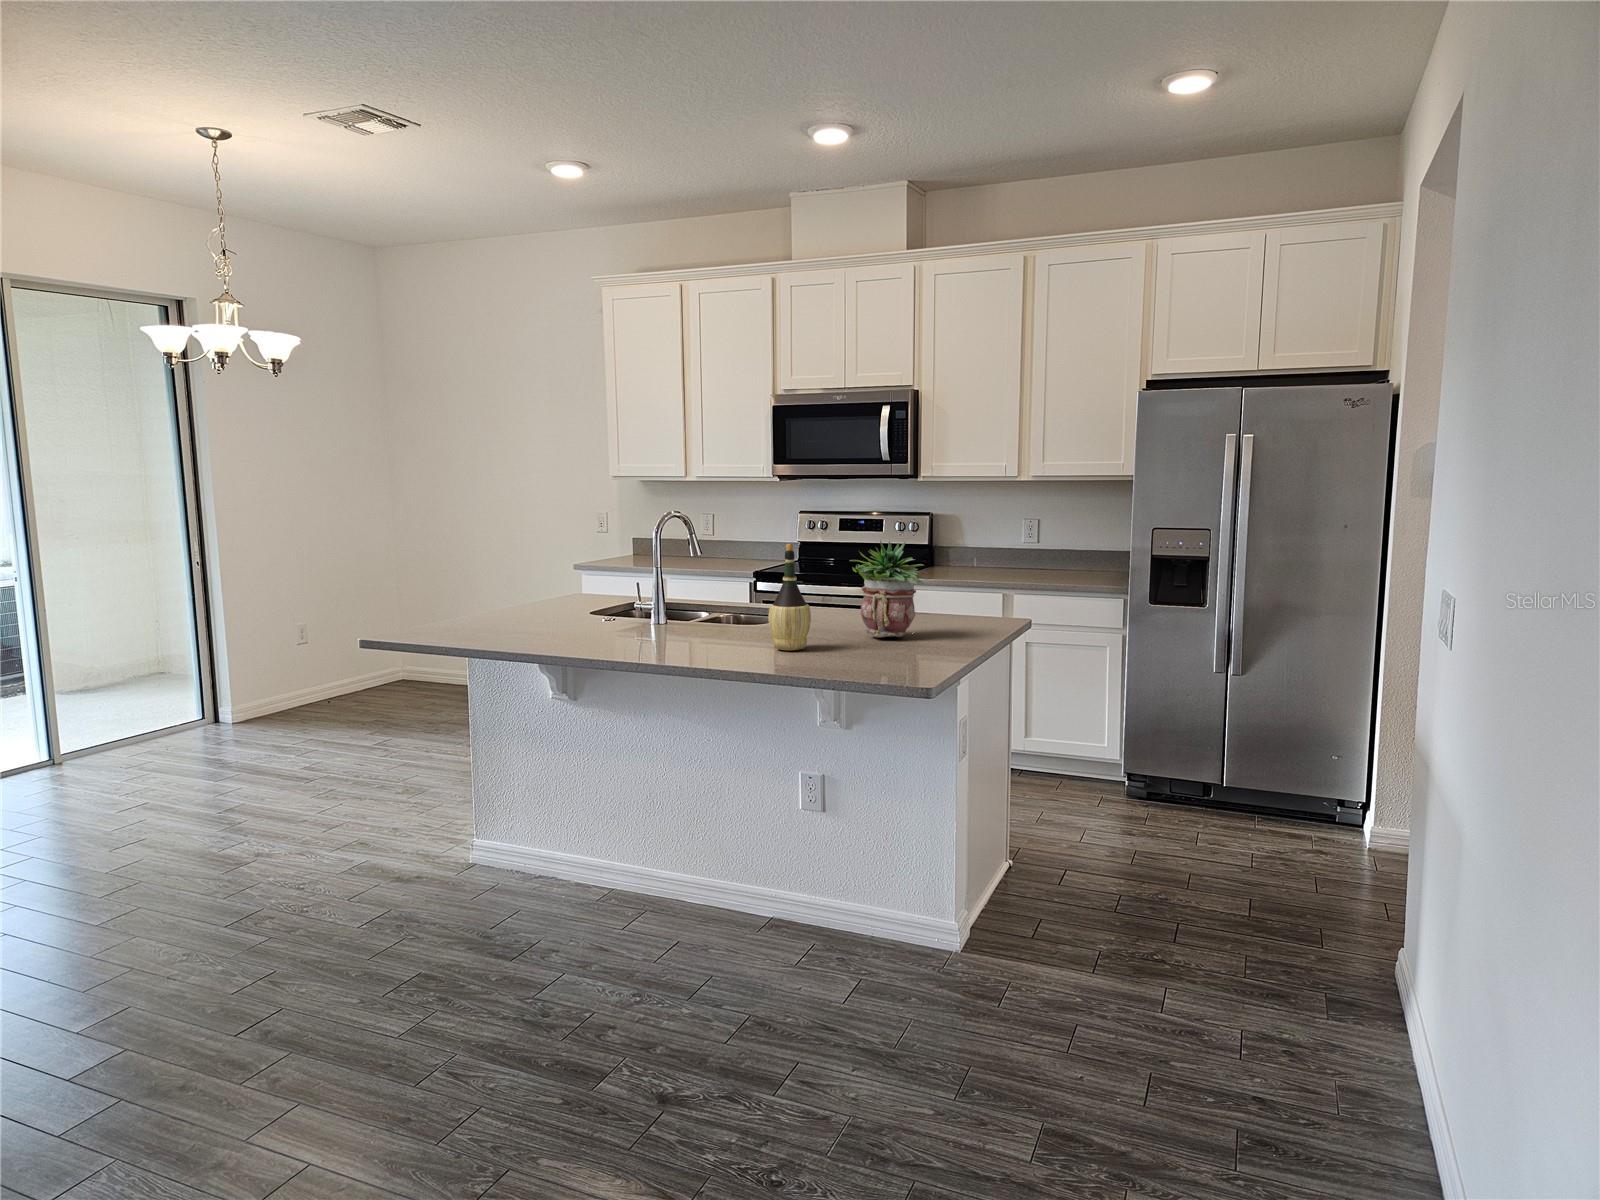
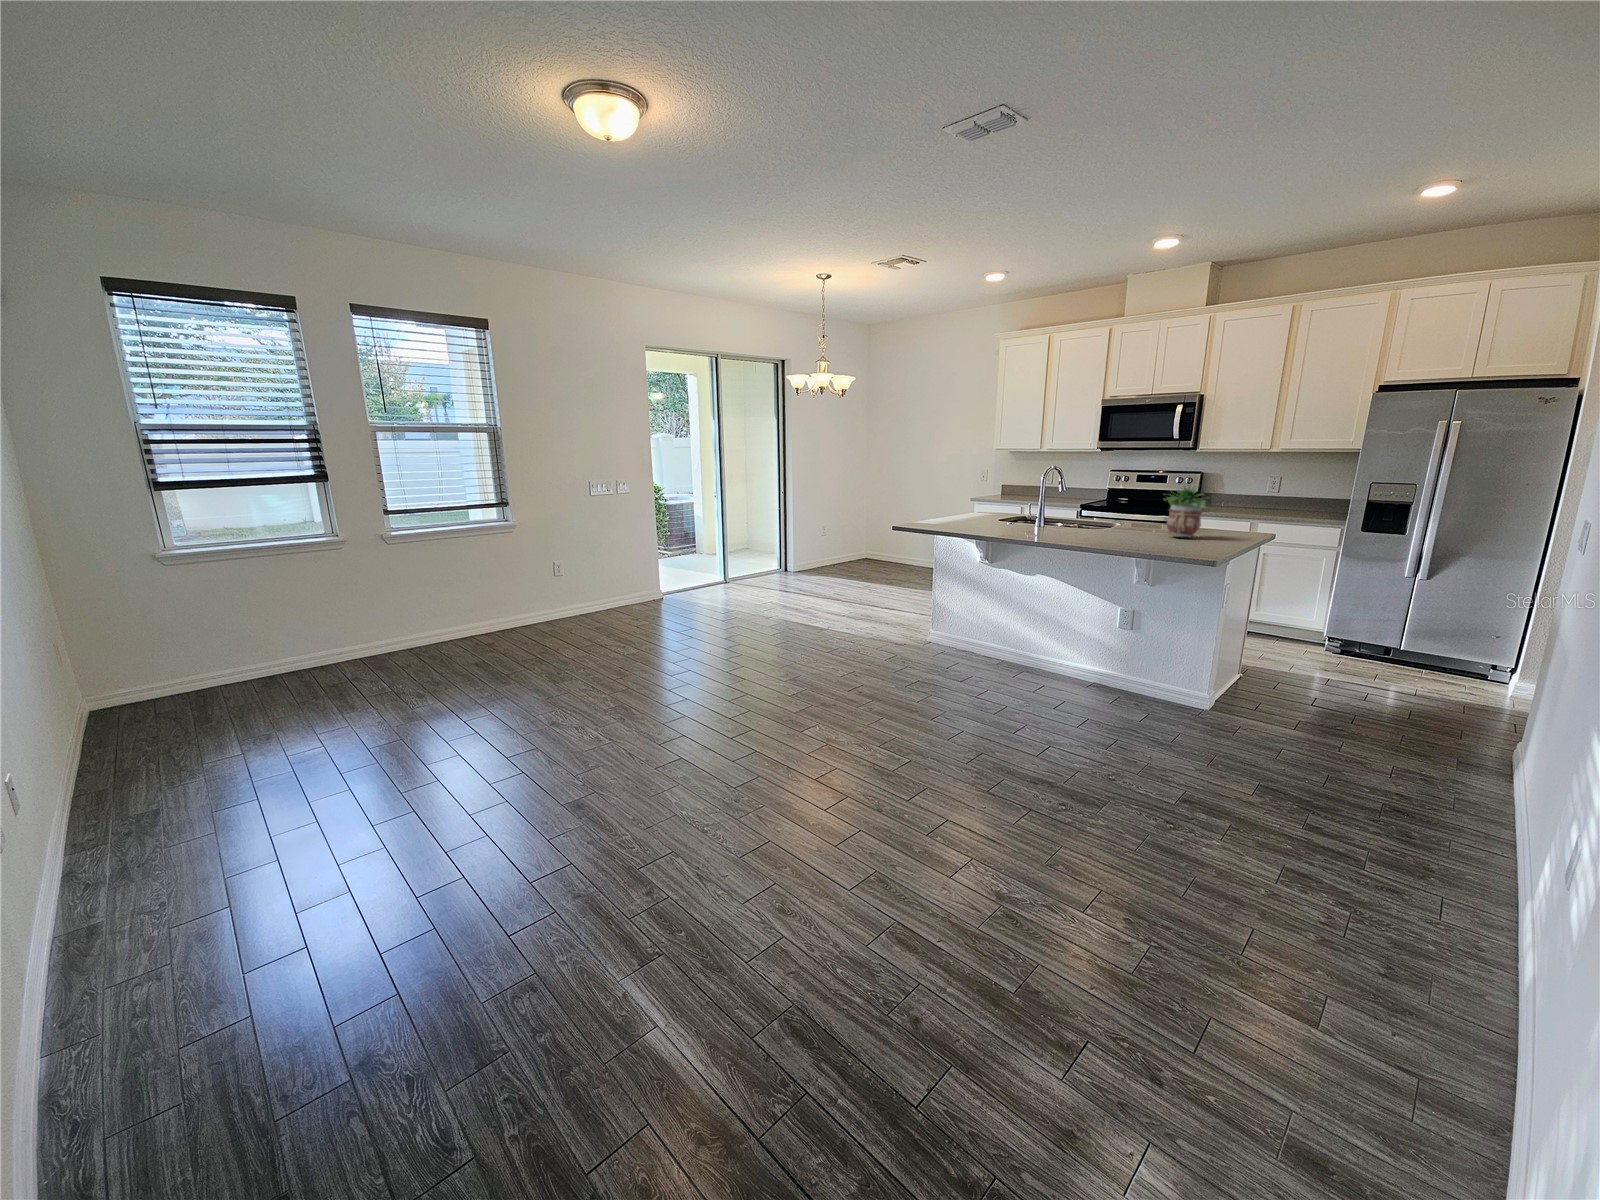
wine bottle: present [768,544,811,650] -> none [1115,483,1140,540]

